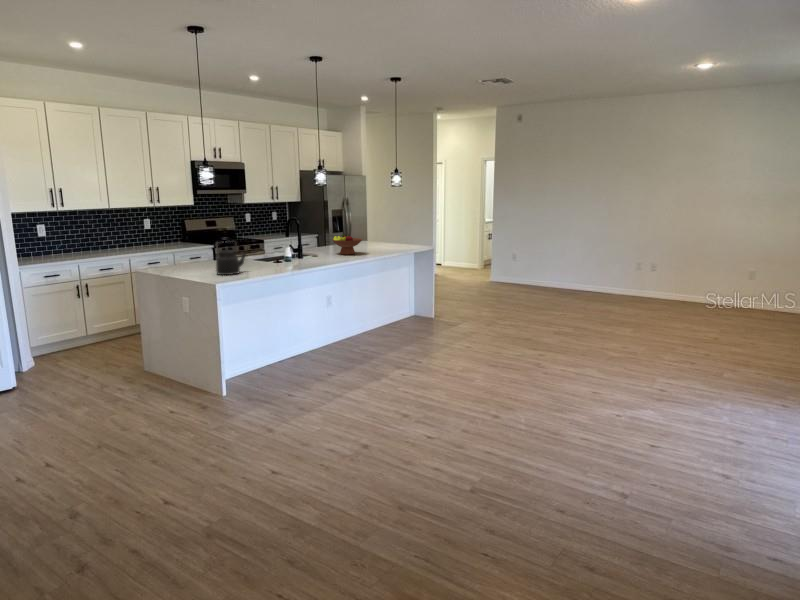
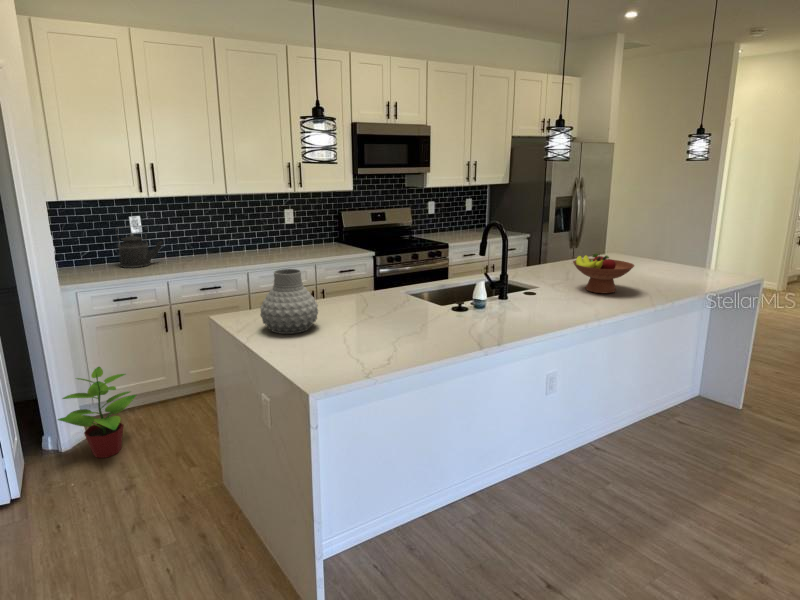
vase: none [168,241,199,273] -> present [260,269,318,334]
kettle: present [216,243,246,275] -> present [118,226,162,268]
potted plant: none [19,314,69,371] -> present [58,367,136,458]

